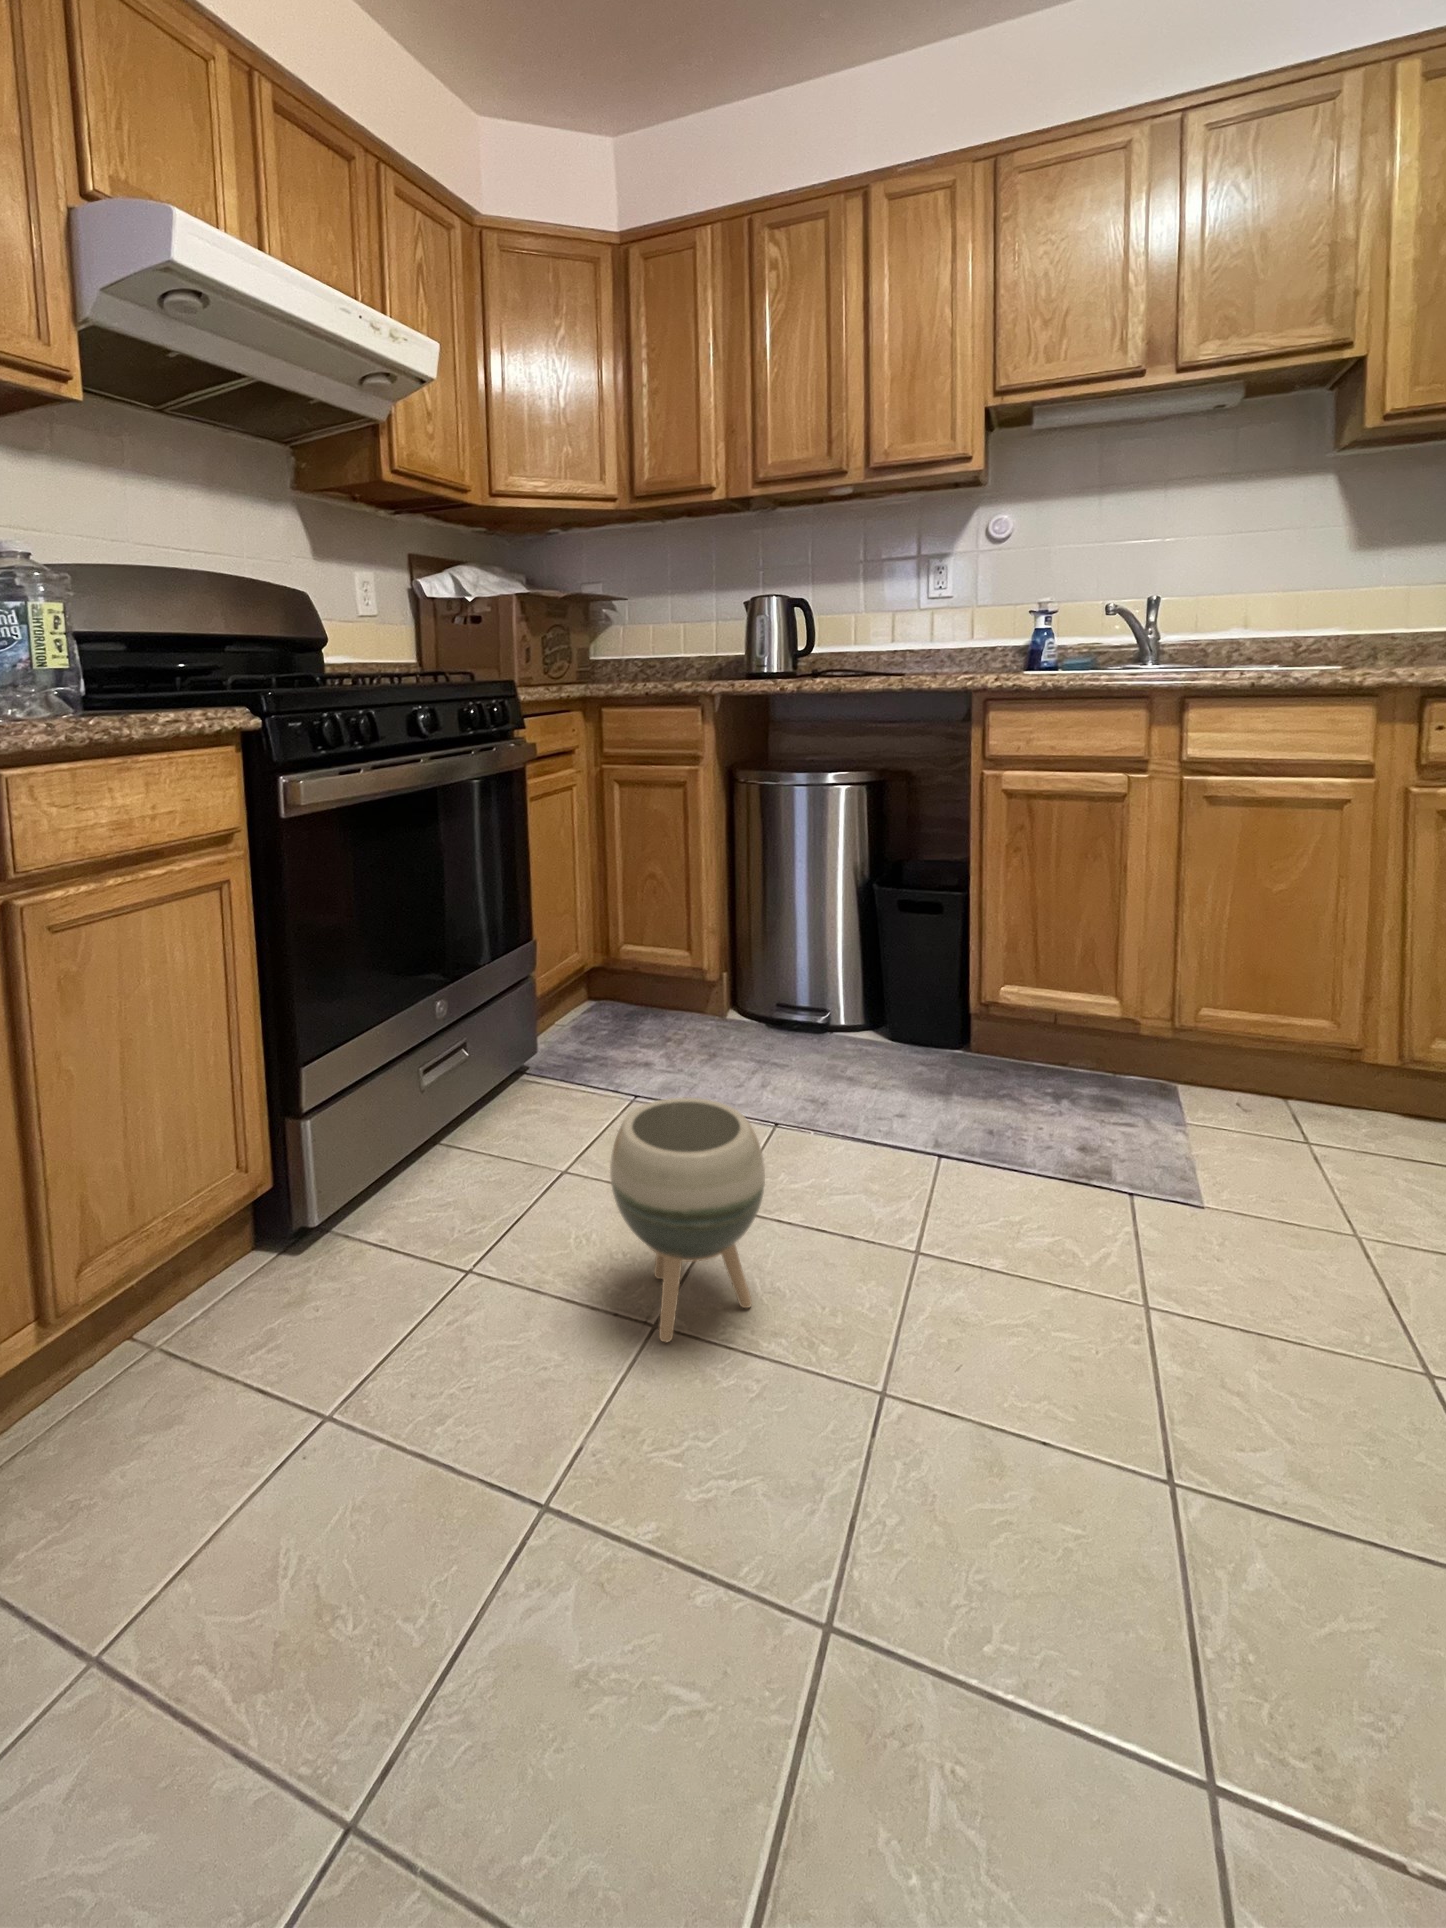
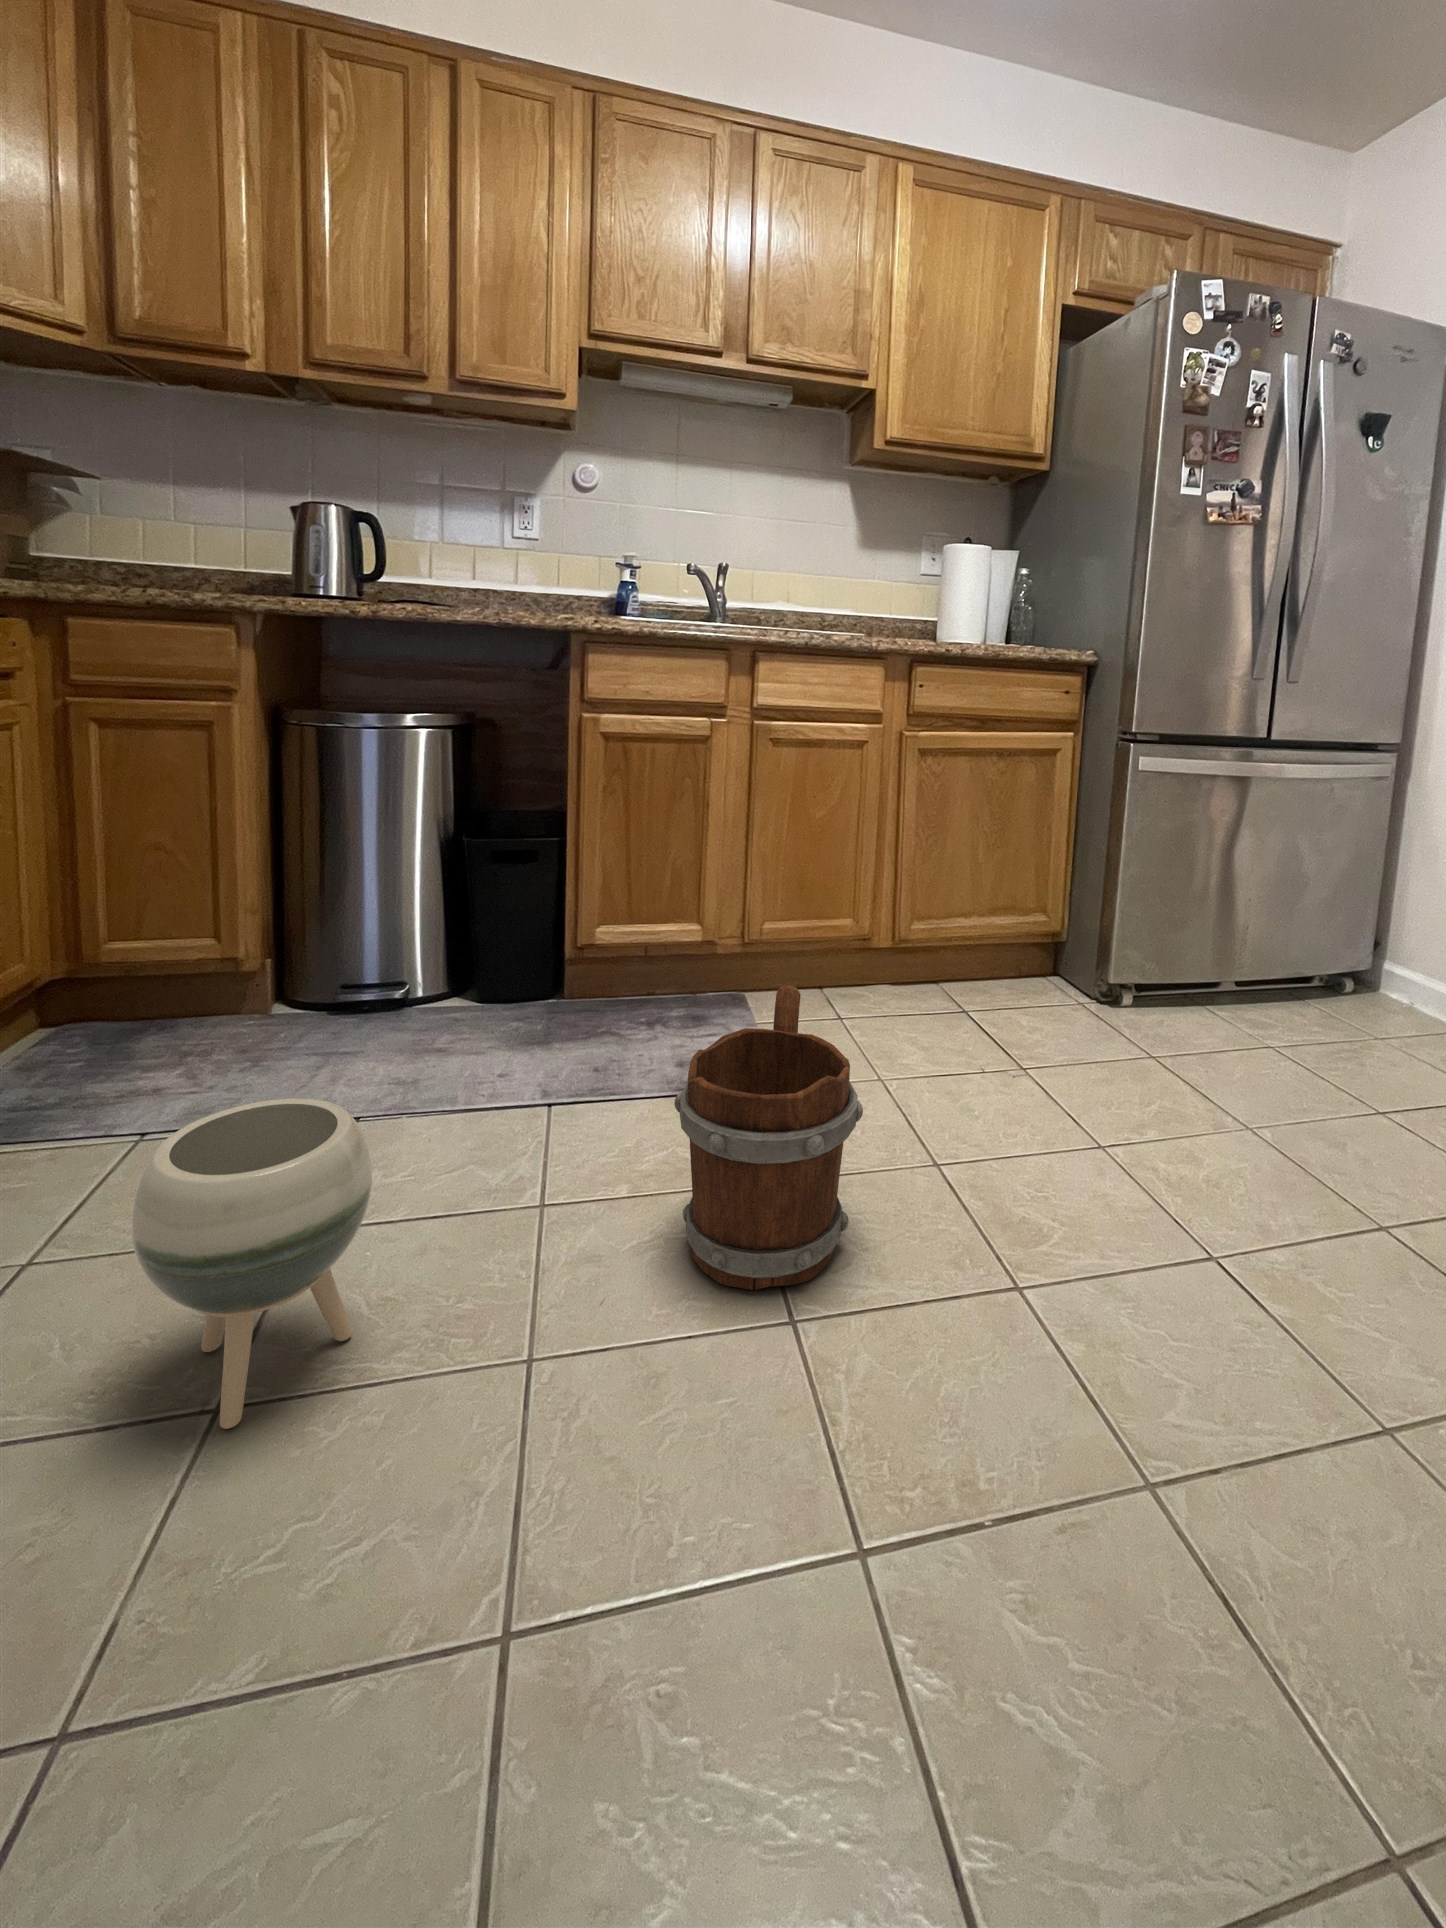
bucket: none [1043,1090,1279,1437] -> present [674,985,863,1290]

